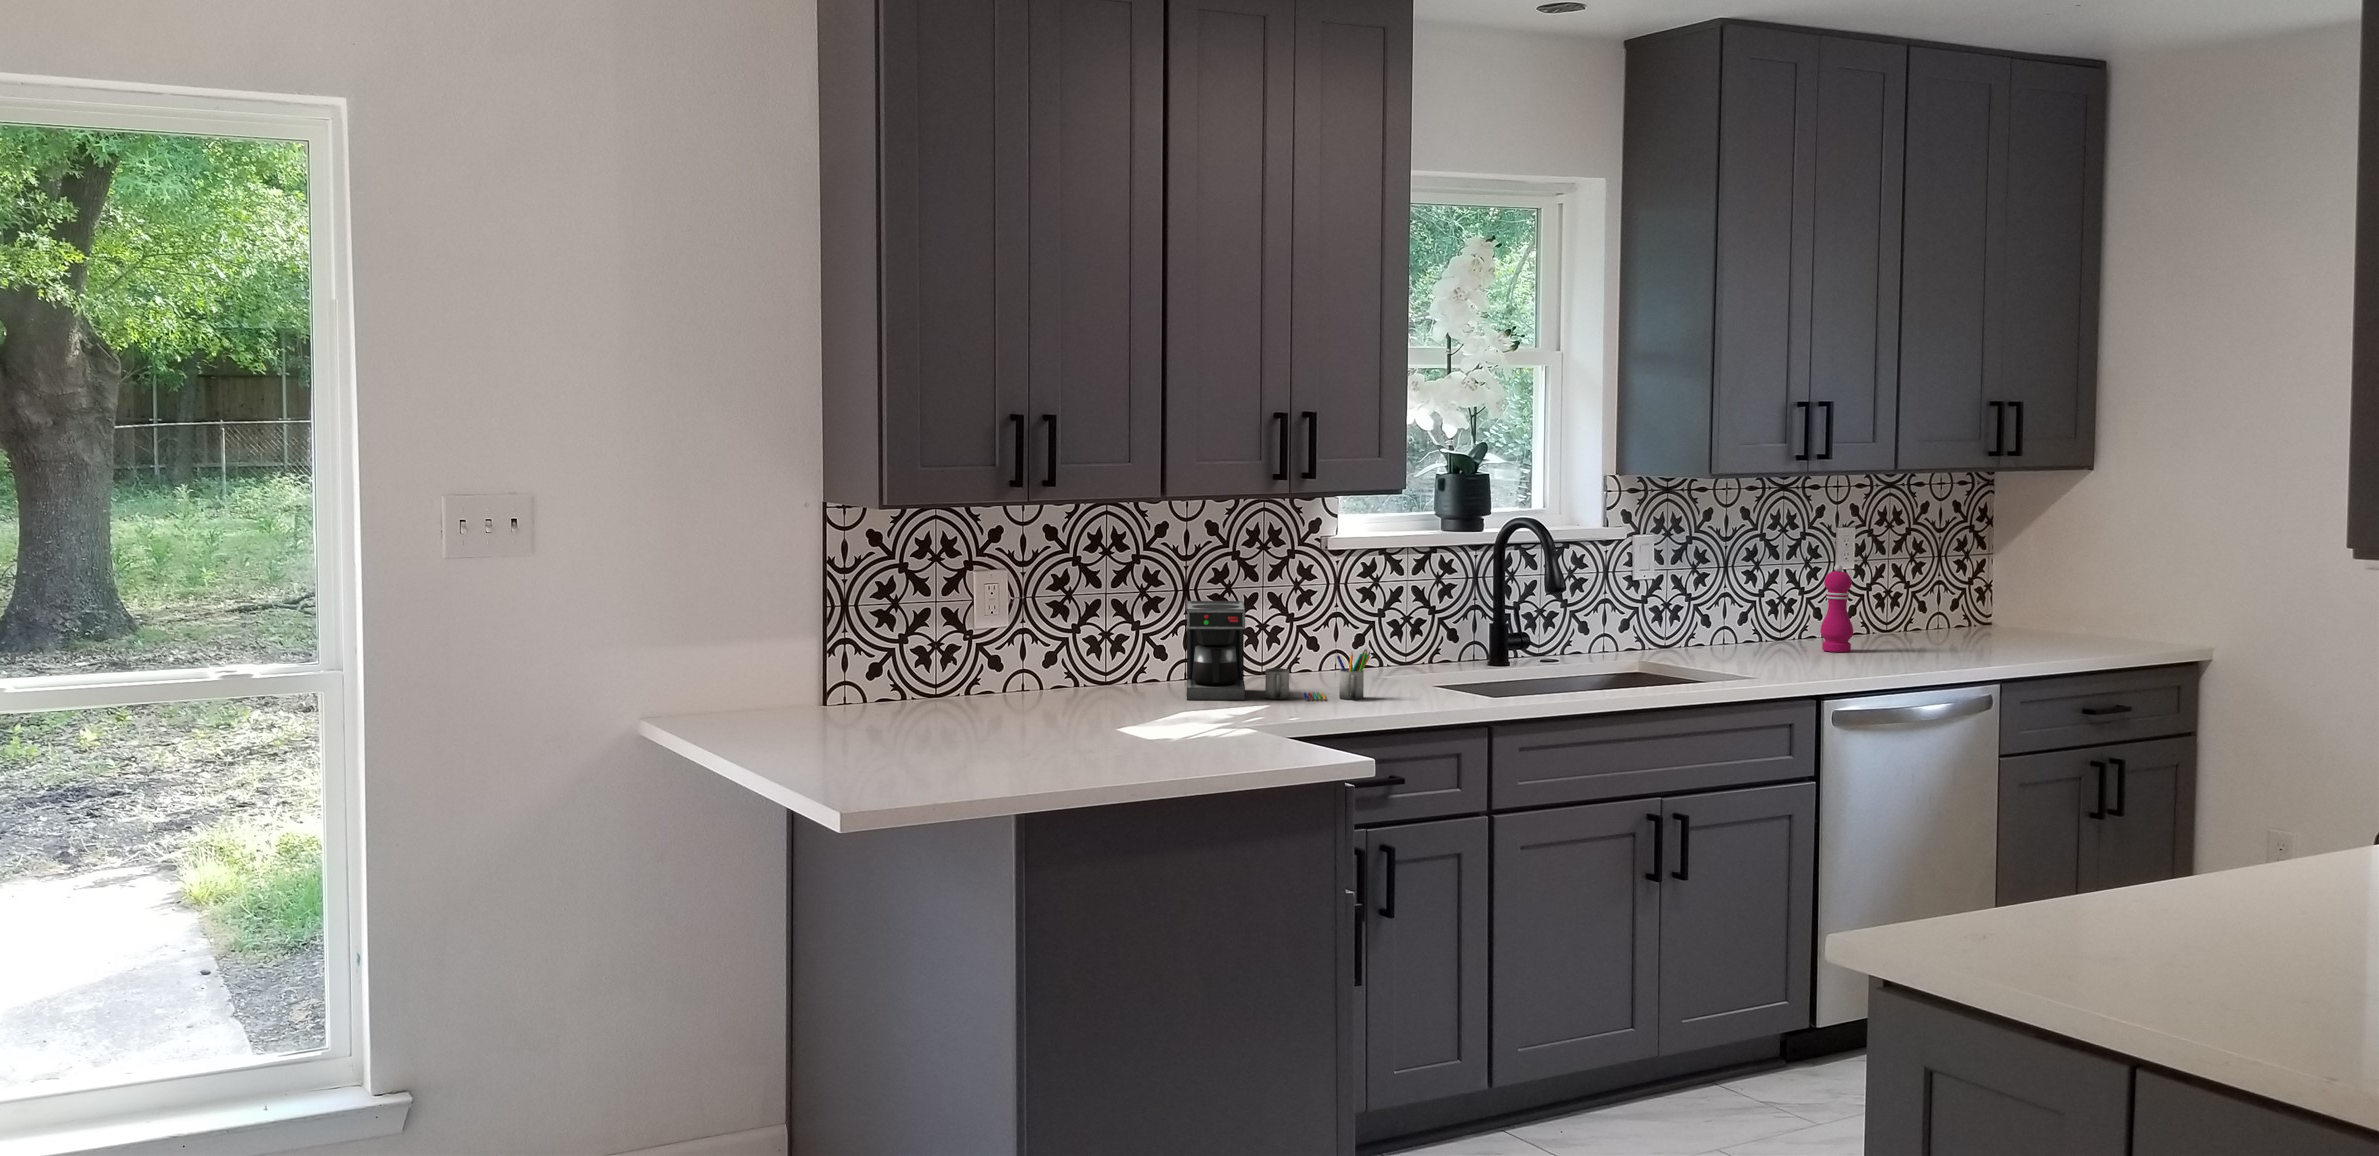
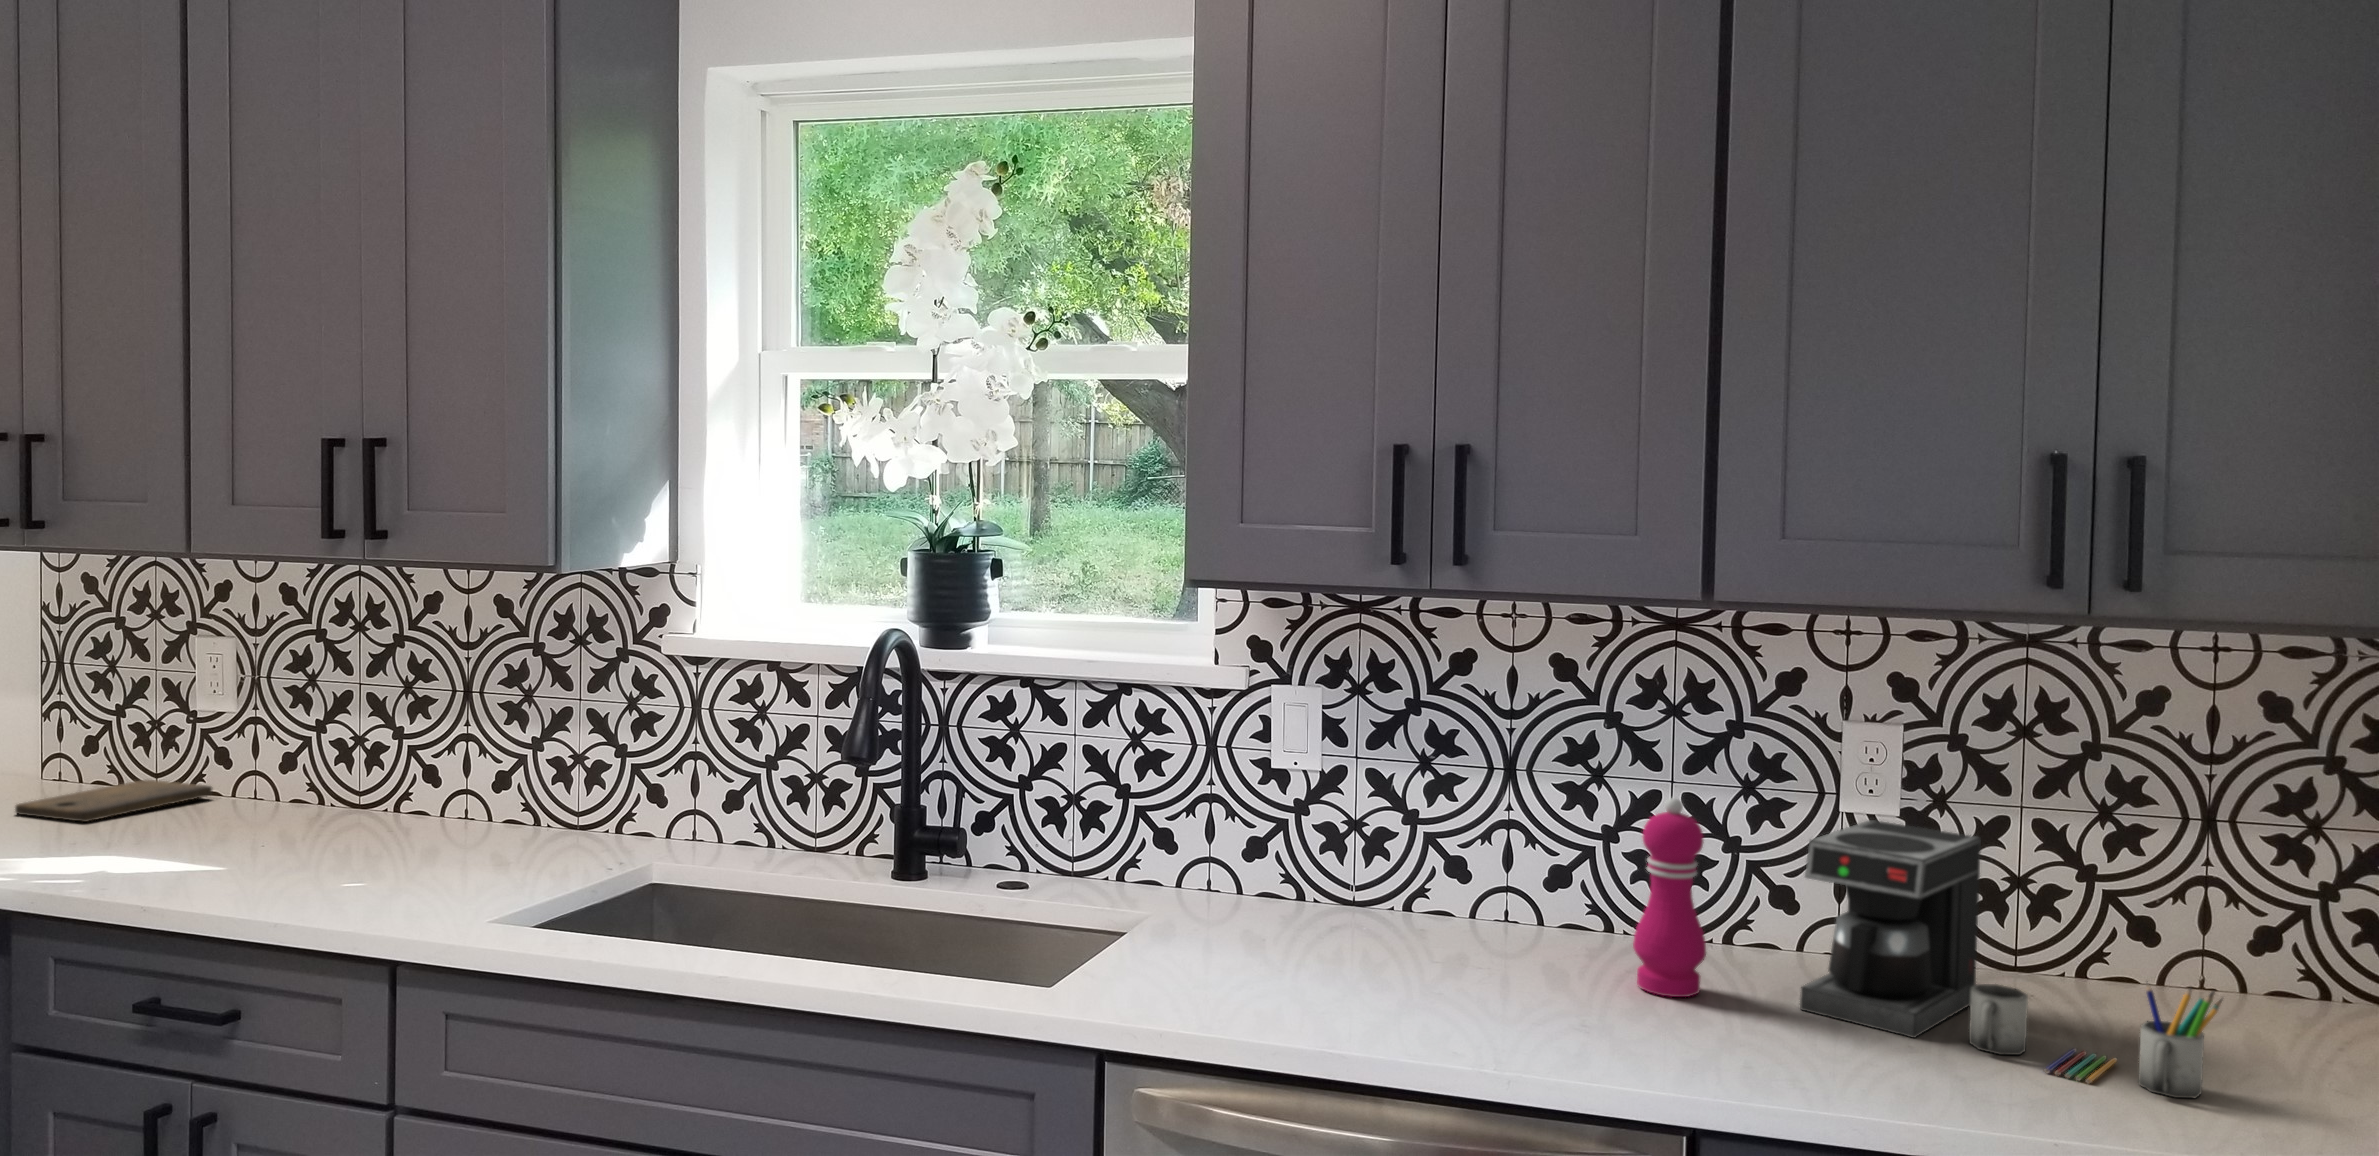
coffee maker: present [1187,601,1370,701] -> present [1800,820,2222,1098]
cutting board: none [932,687,1039,713] -> present [15,780,212,822]

